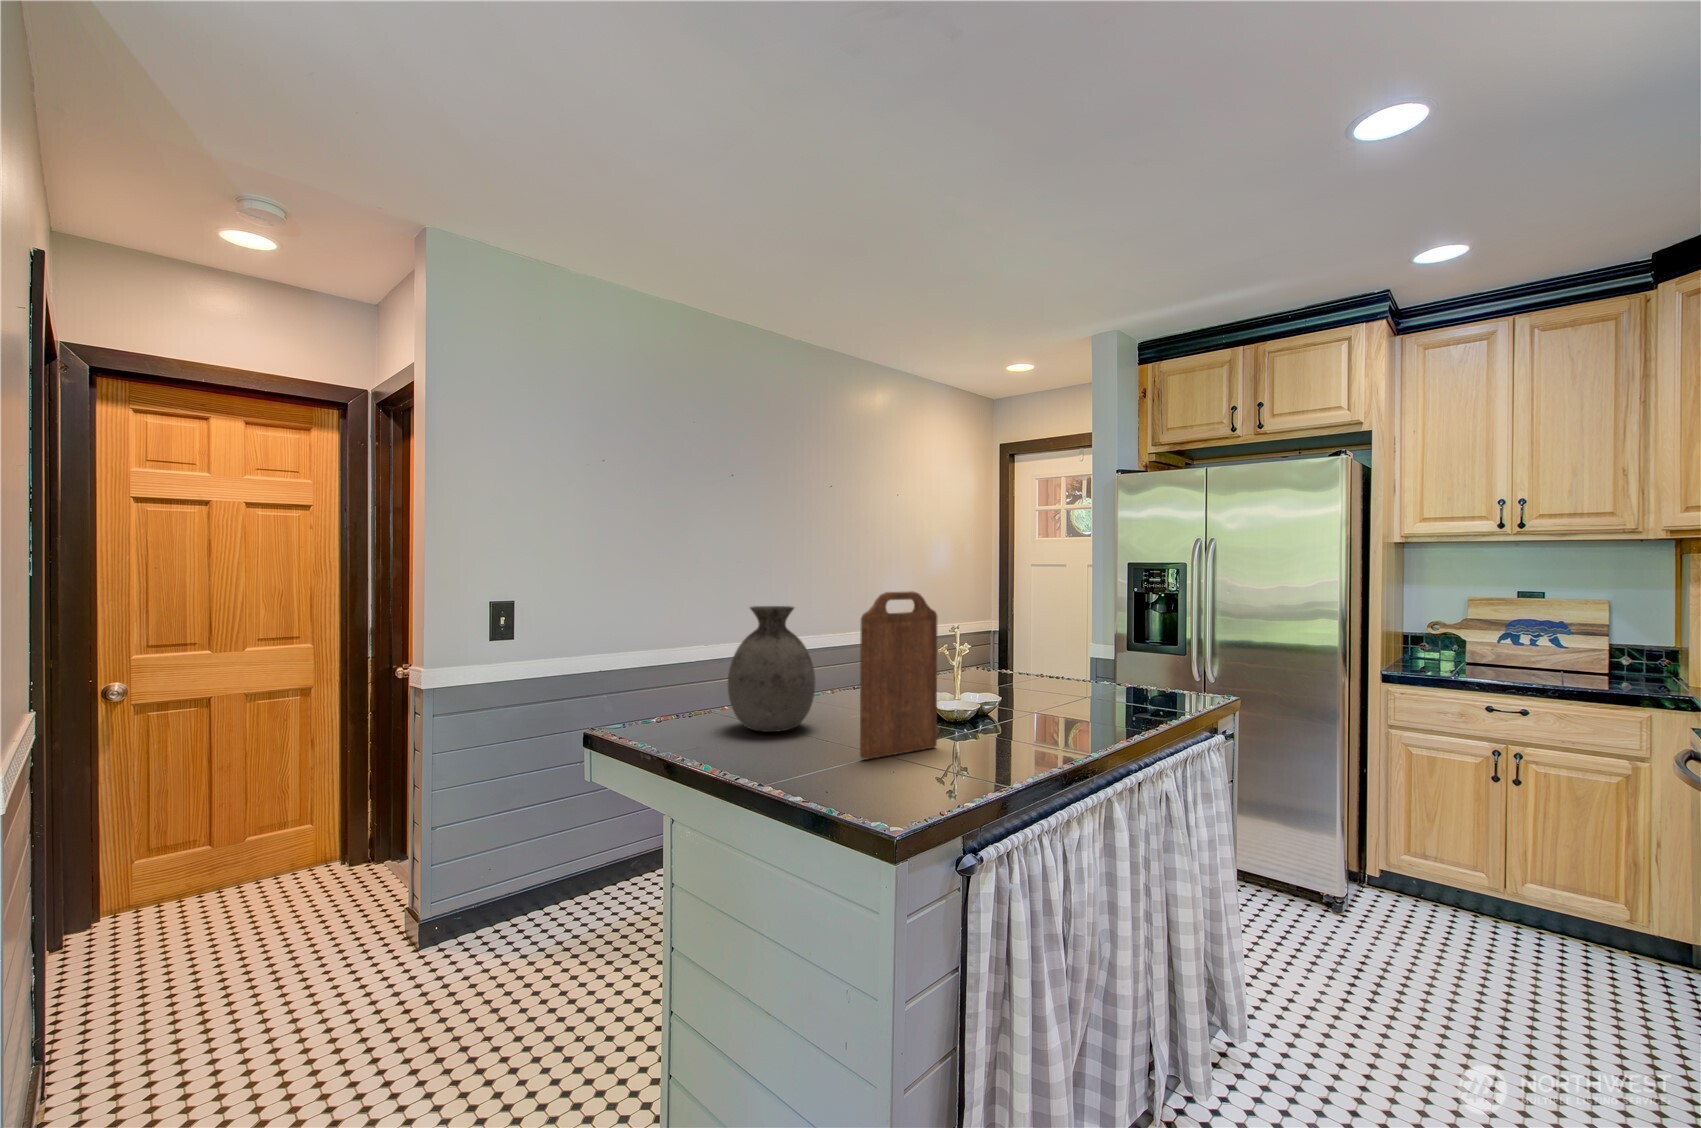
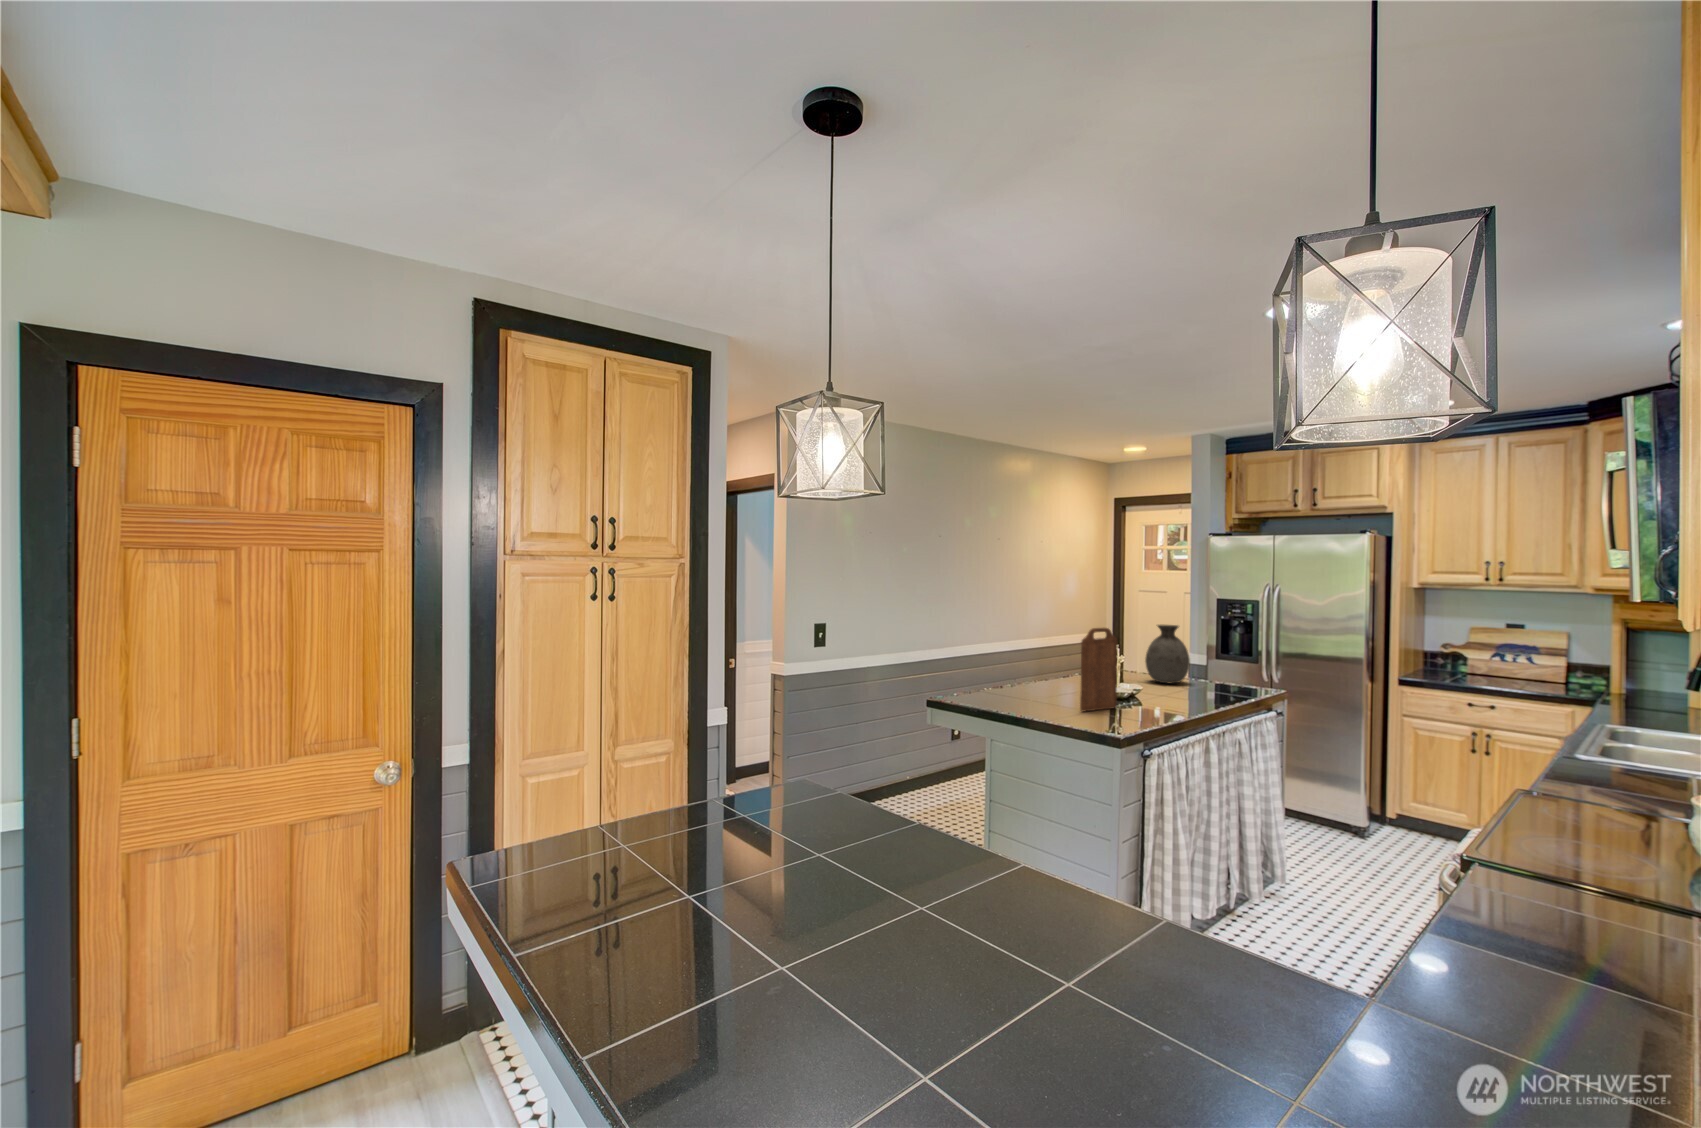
vase: present [728,606,815,732] -> present [1145,625,1190,684]

